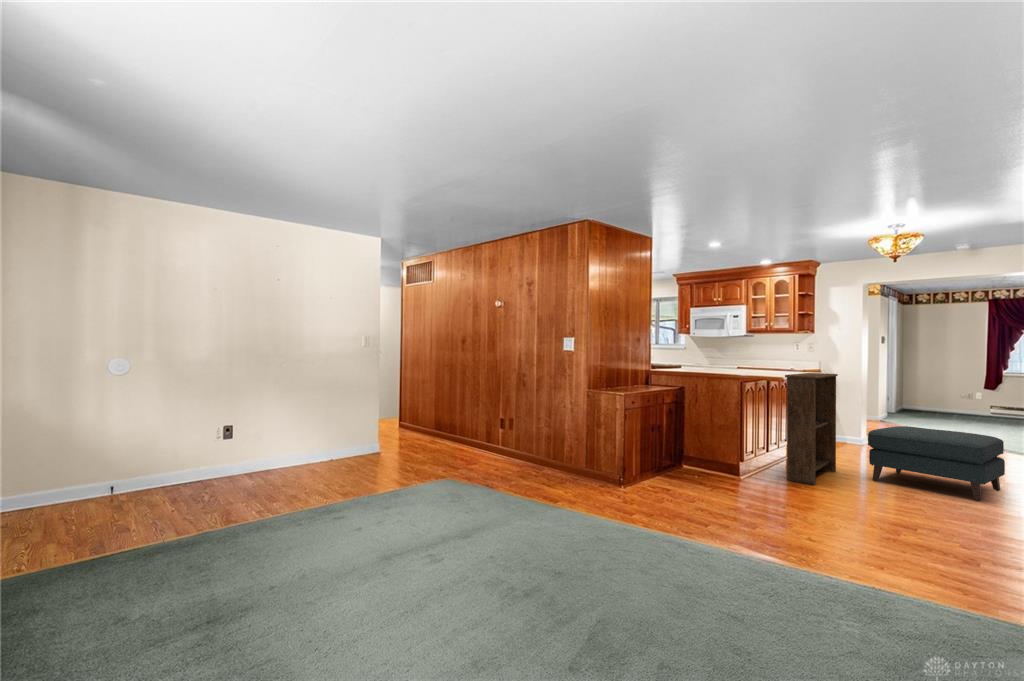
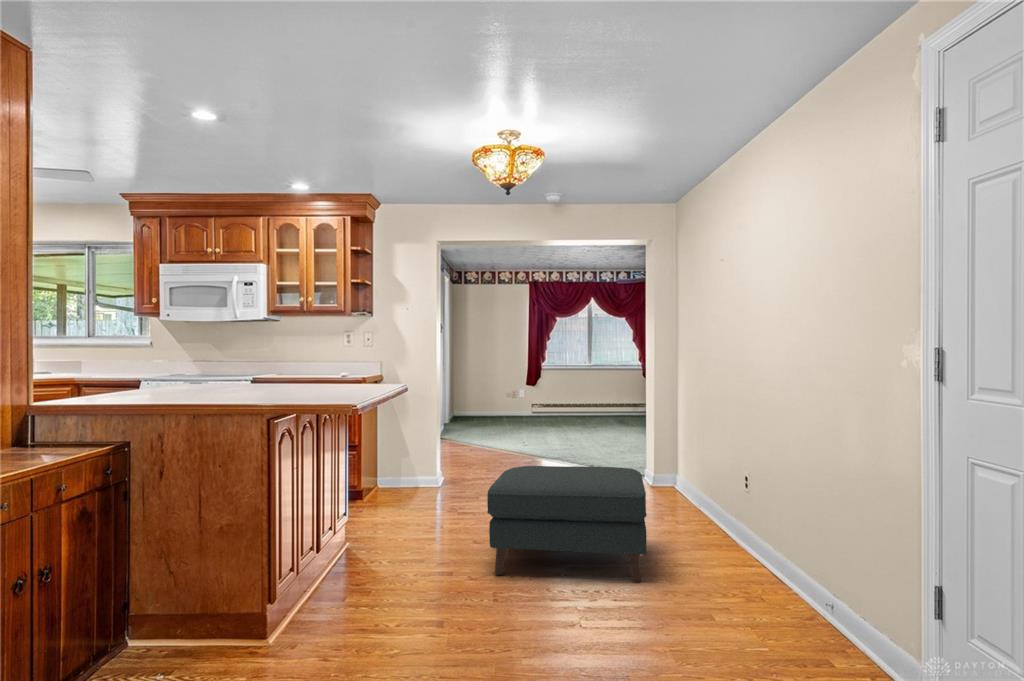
bookshelf: present [785,373,838,485] -> none [359,387,437,630]

